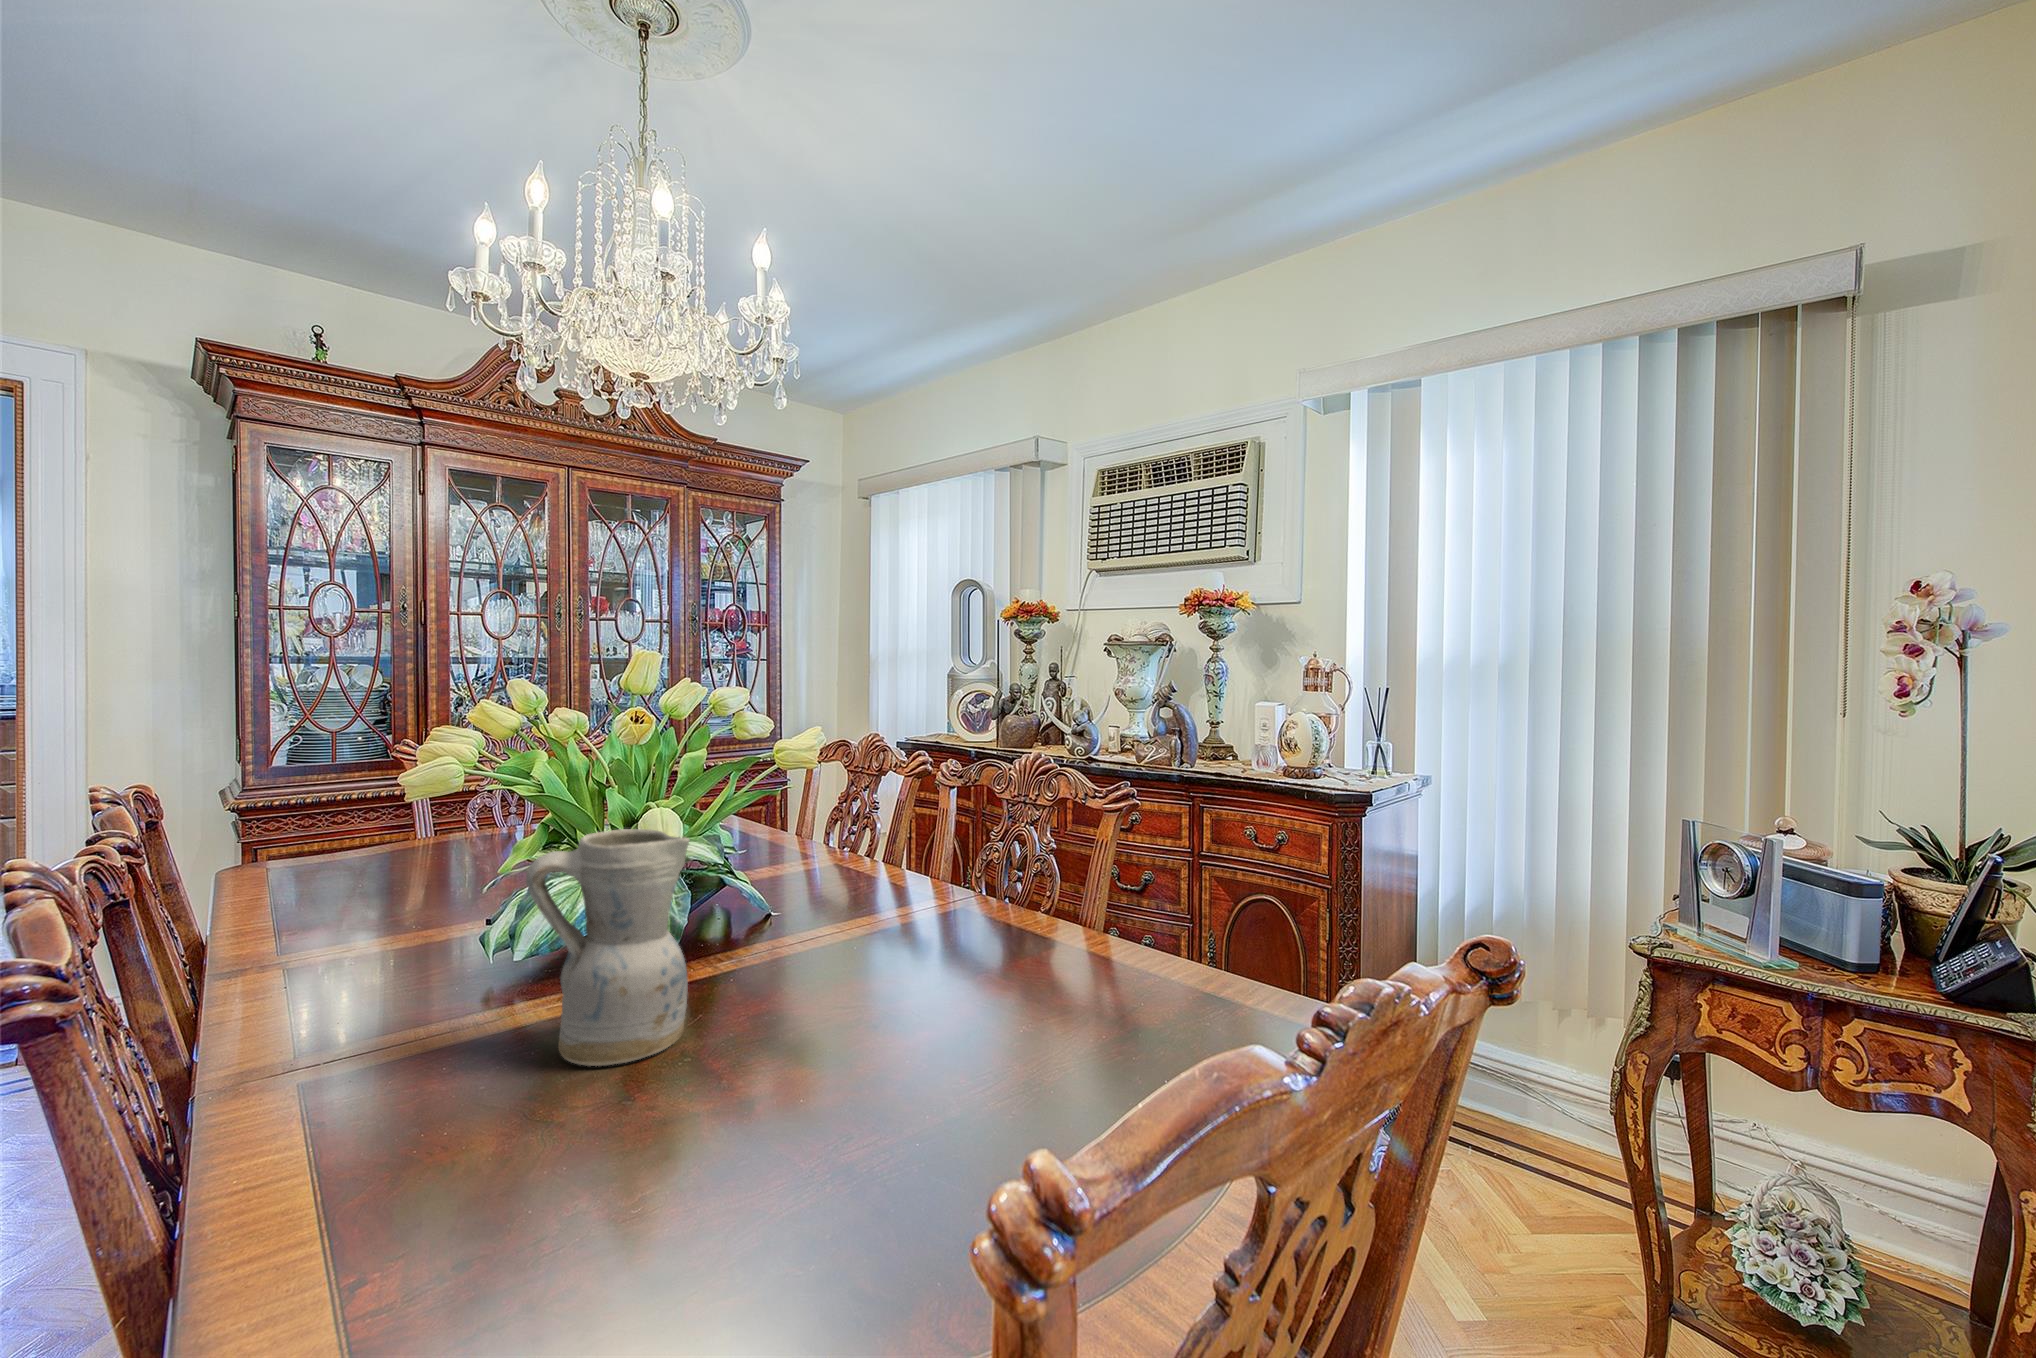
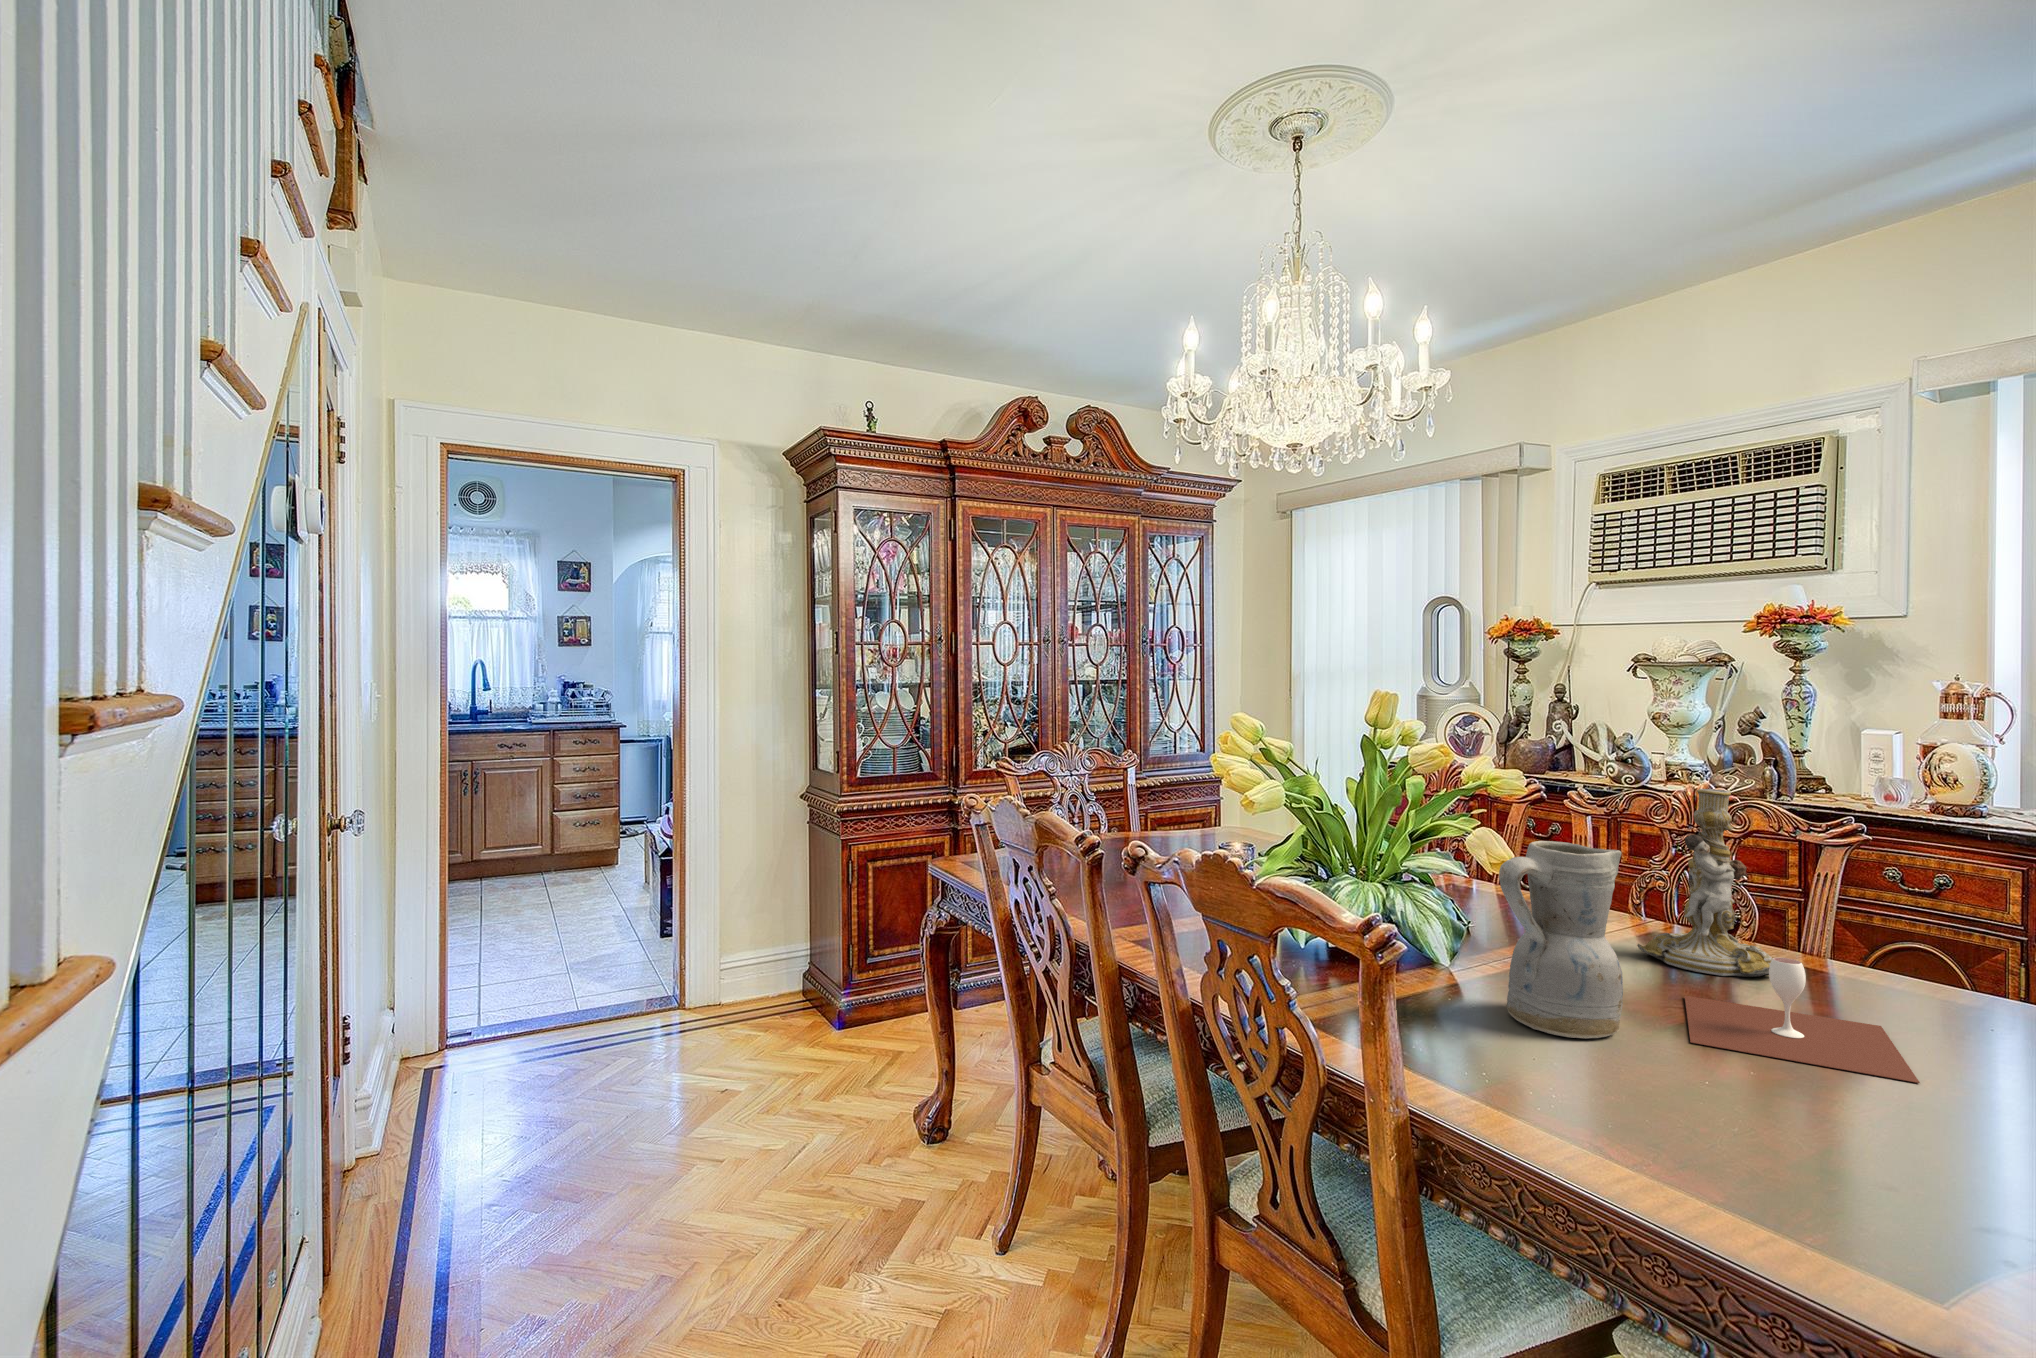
candlestick: none [874,762,992,958] -> present [1637,789,1772,977]
wine glass: none [733,948,981,1089] -> present [1685,957,1920,1083]

